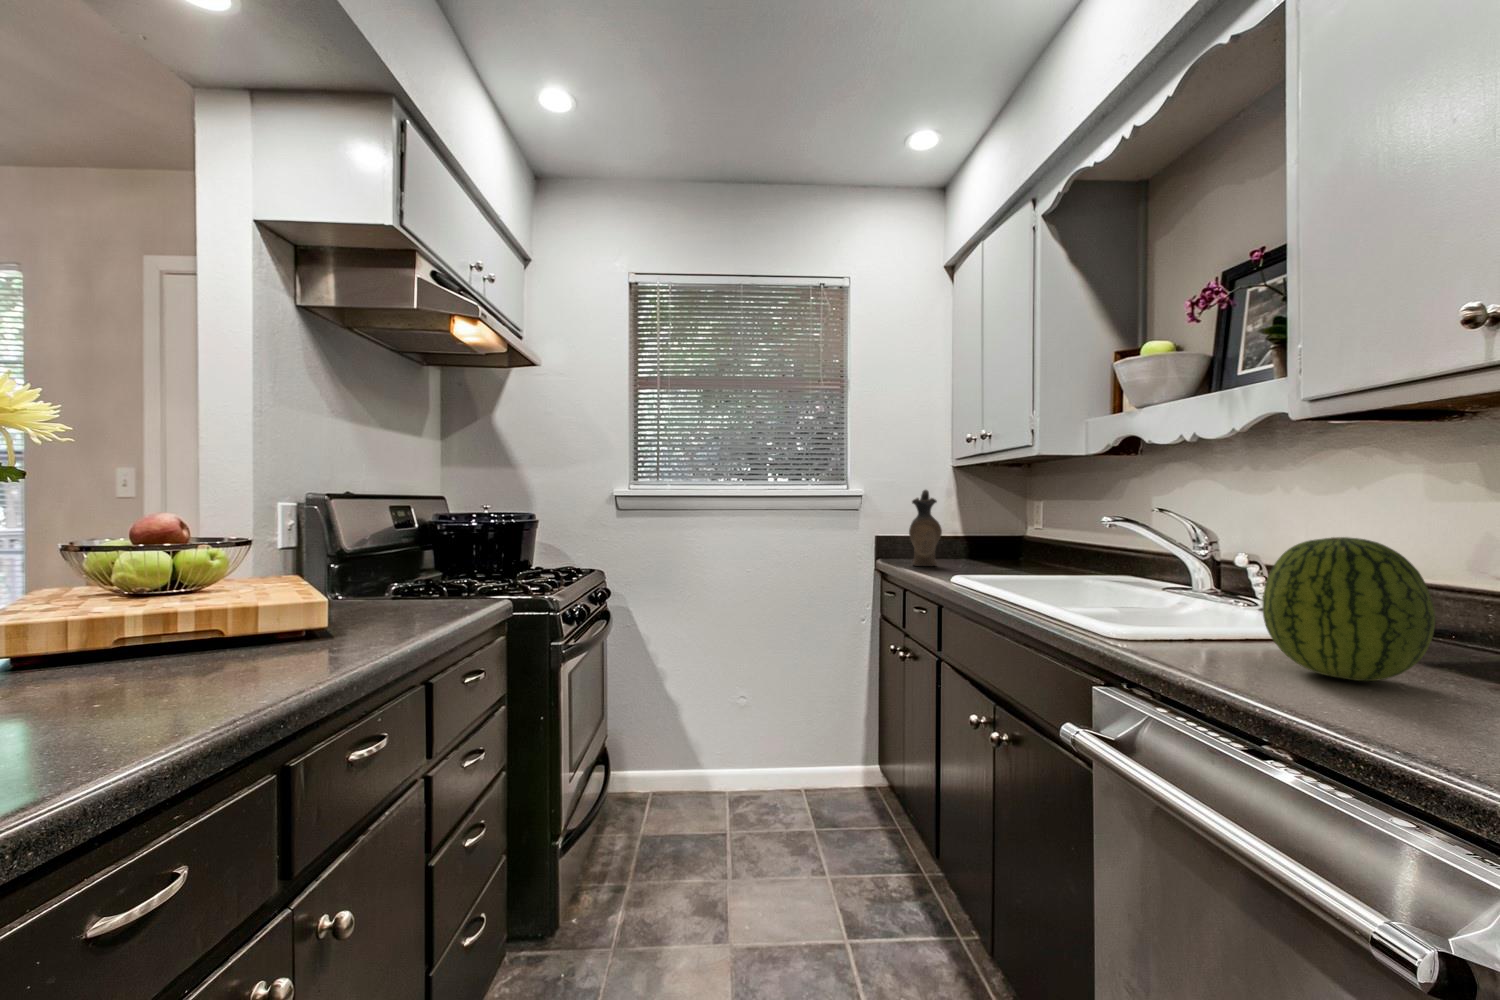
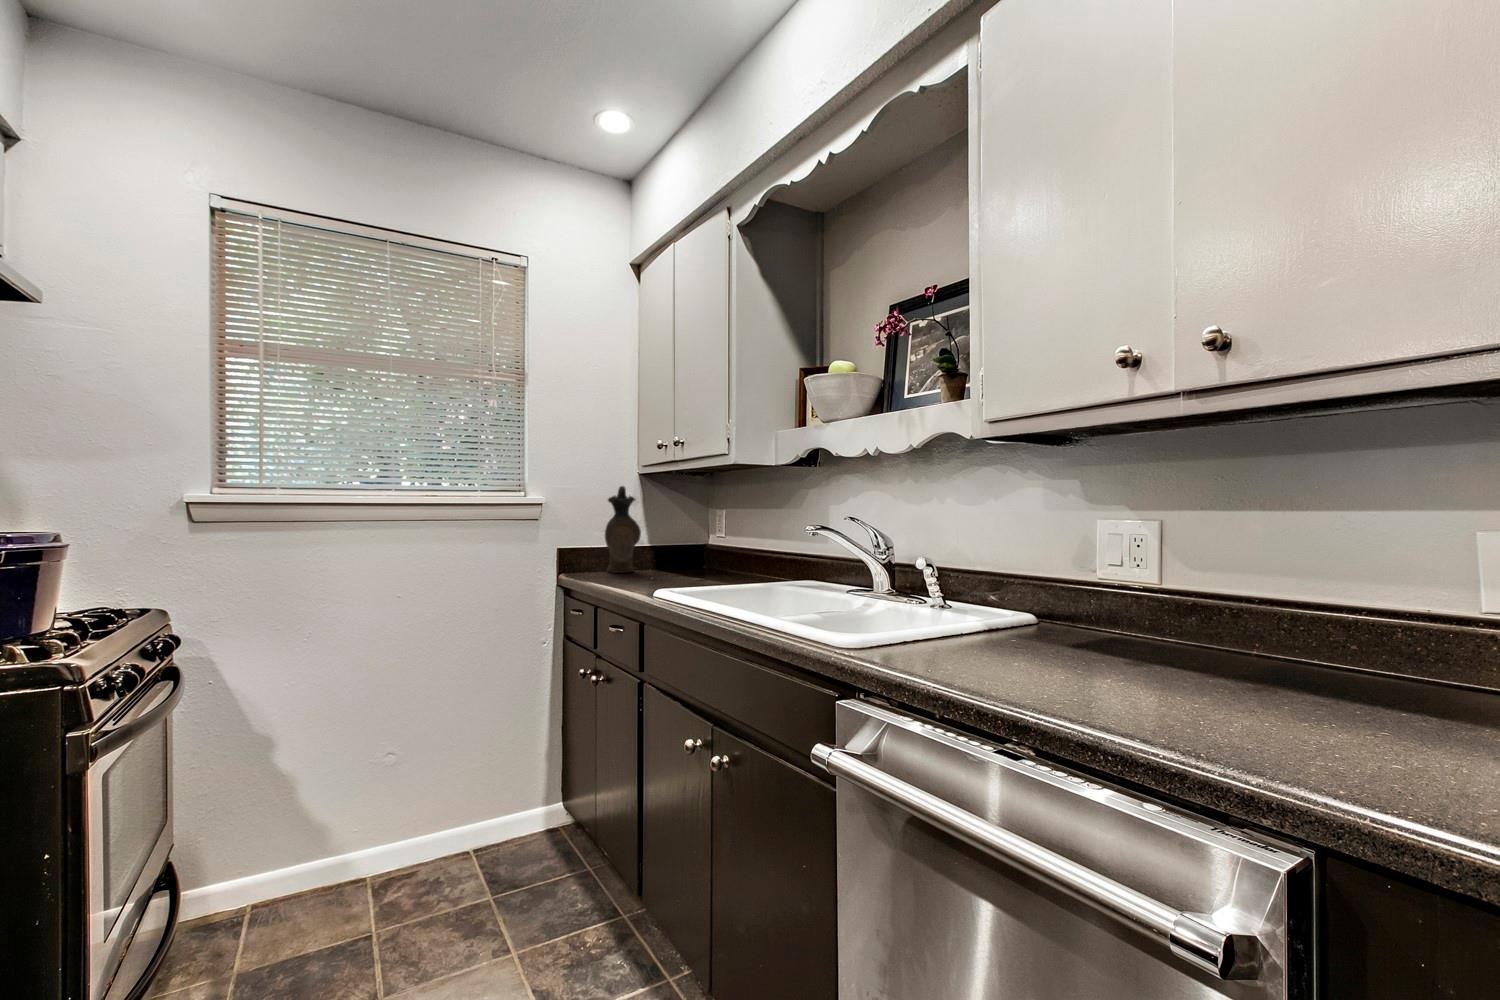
fruit: present [1263,537,1436,681] -> none [959,555,1068,674]

